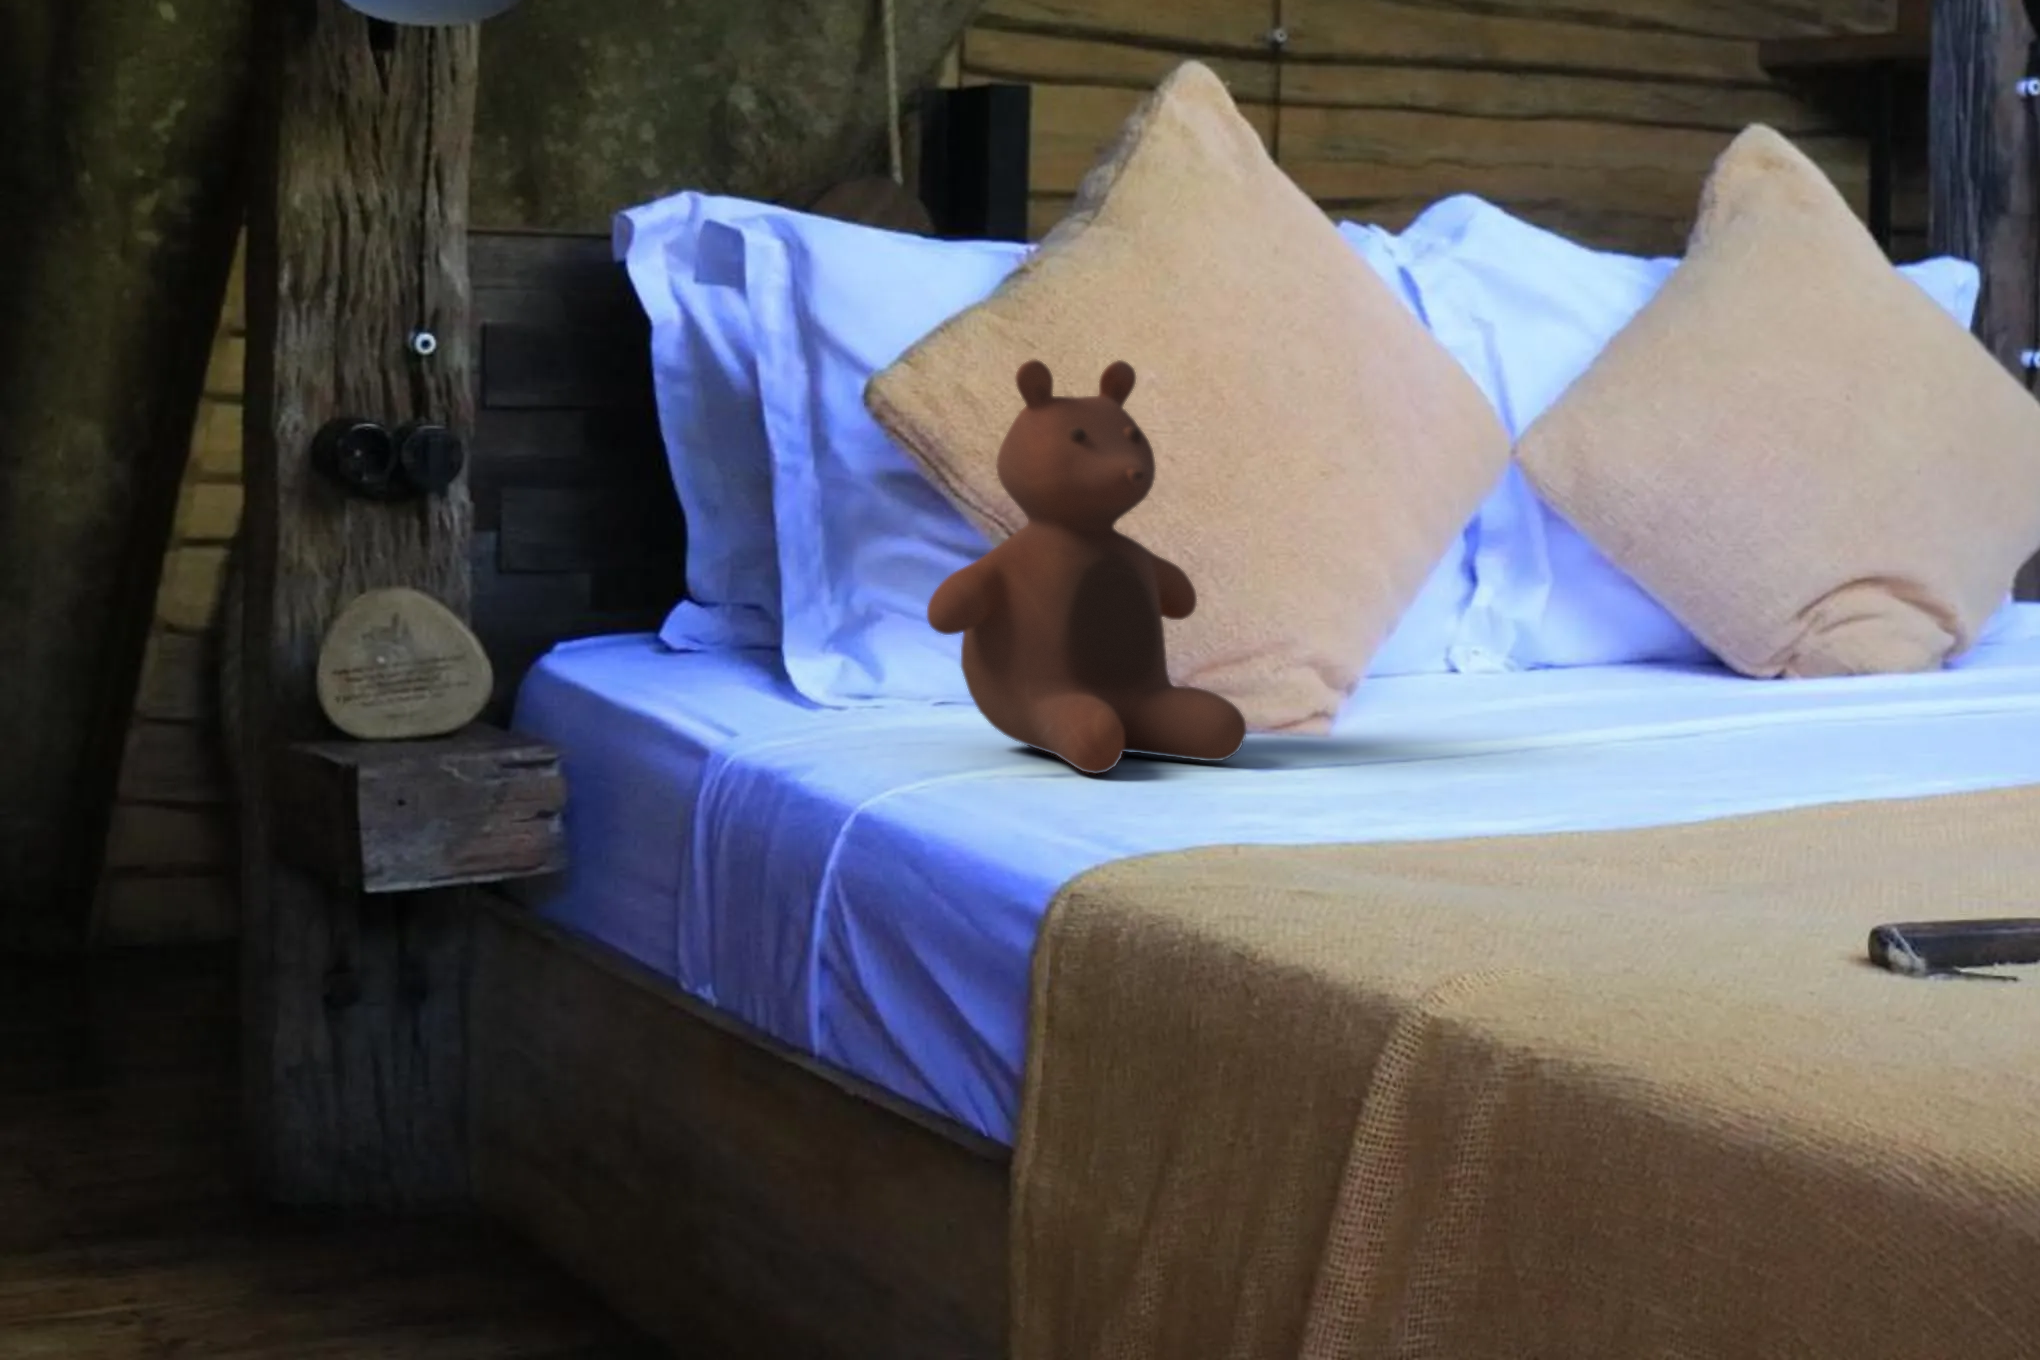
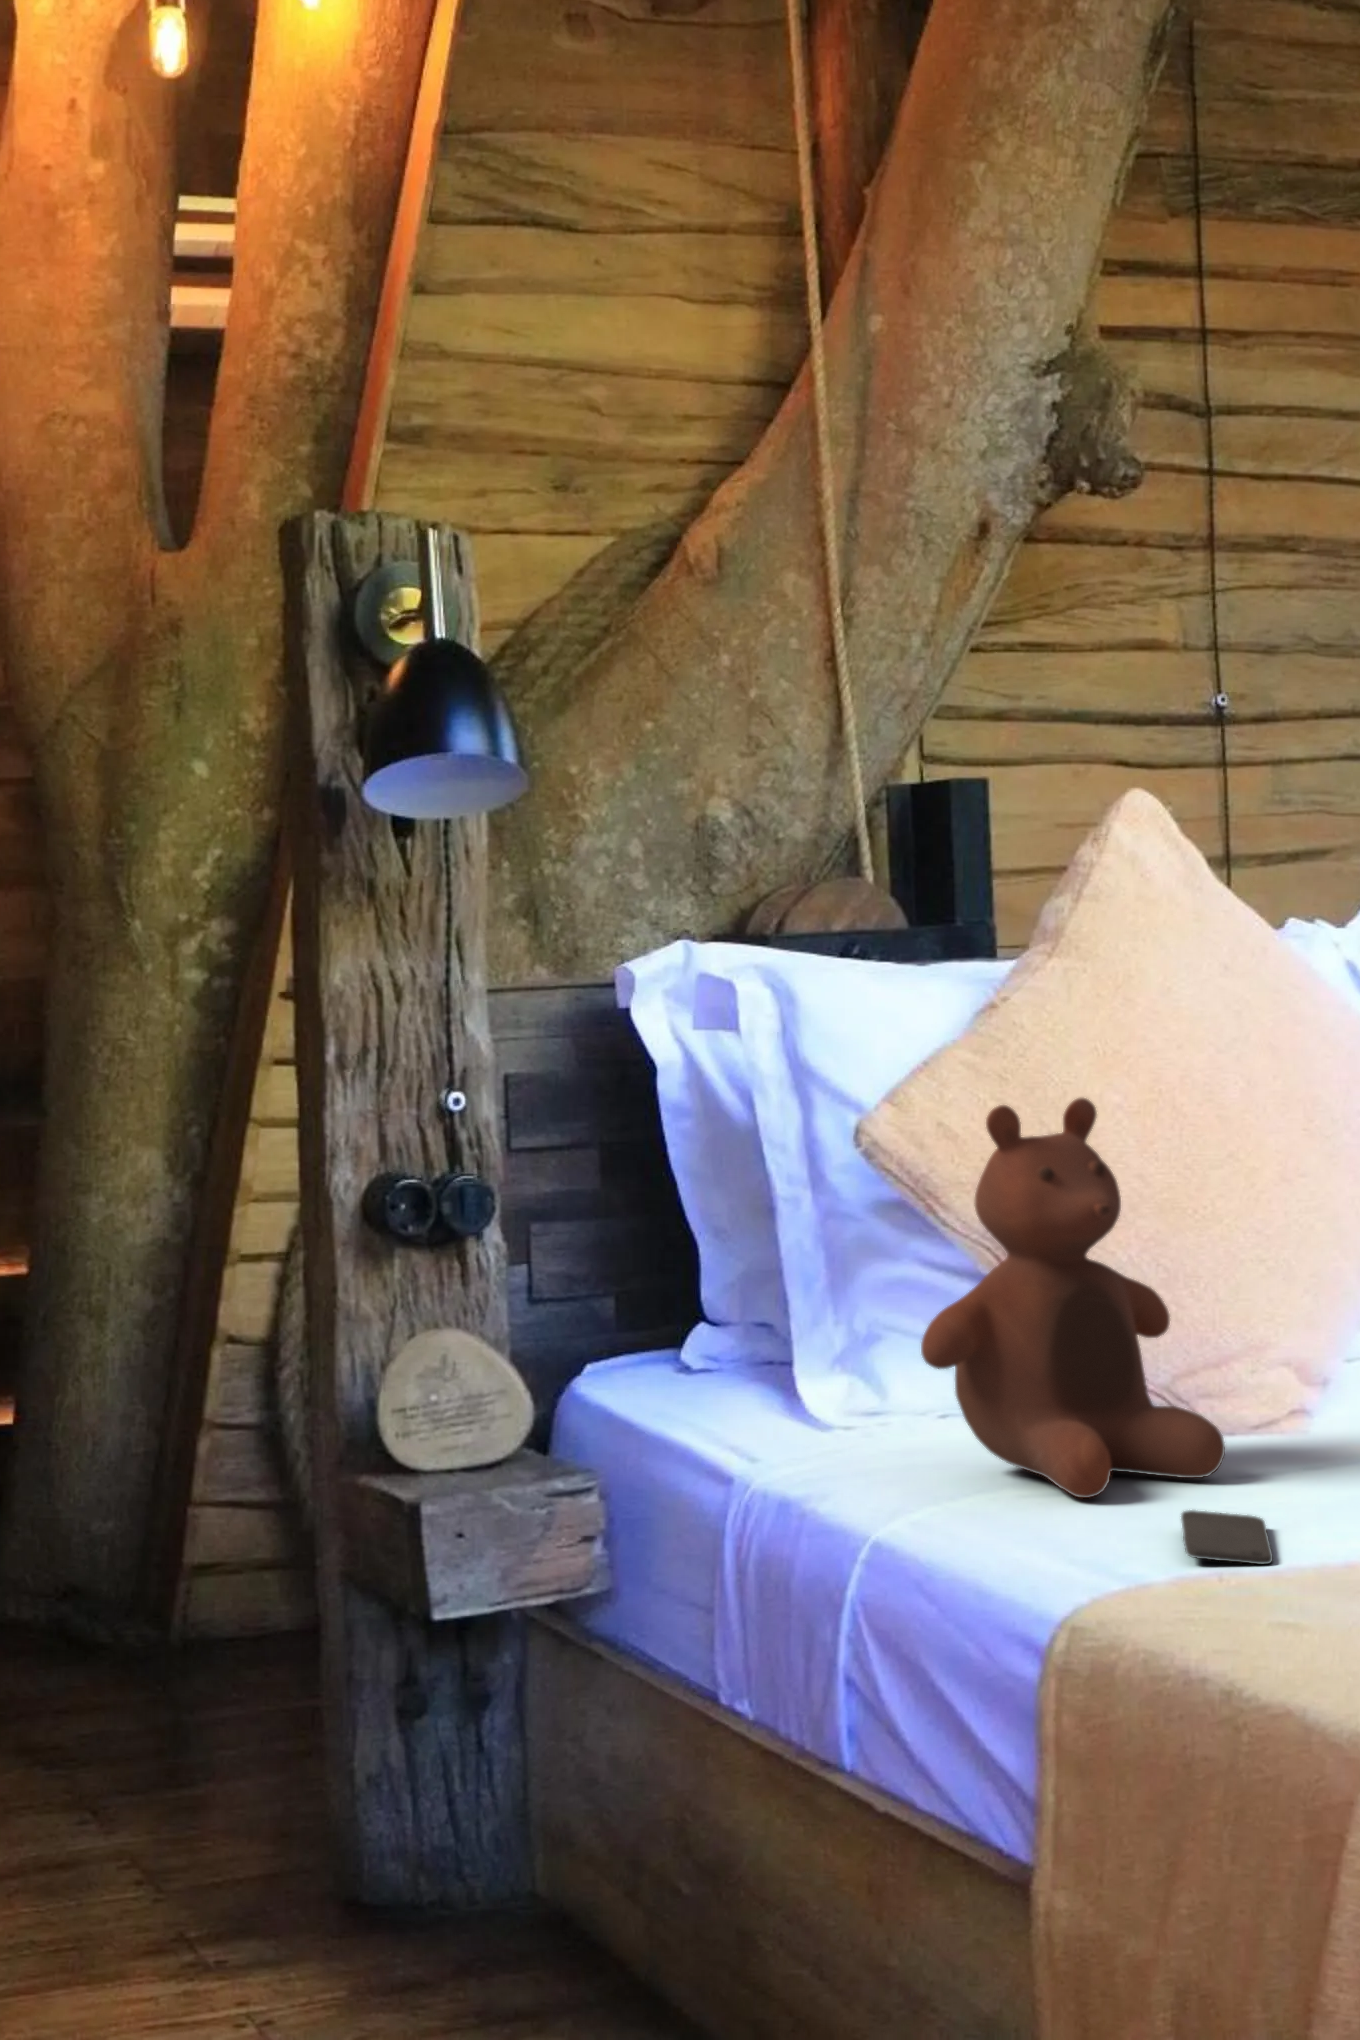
smartphone: none [1197,784,1294,837] -> present [1181,1510,1273,1564]

